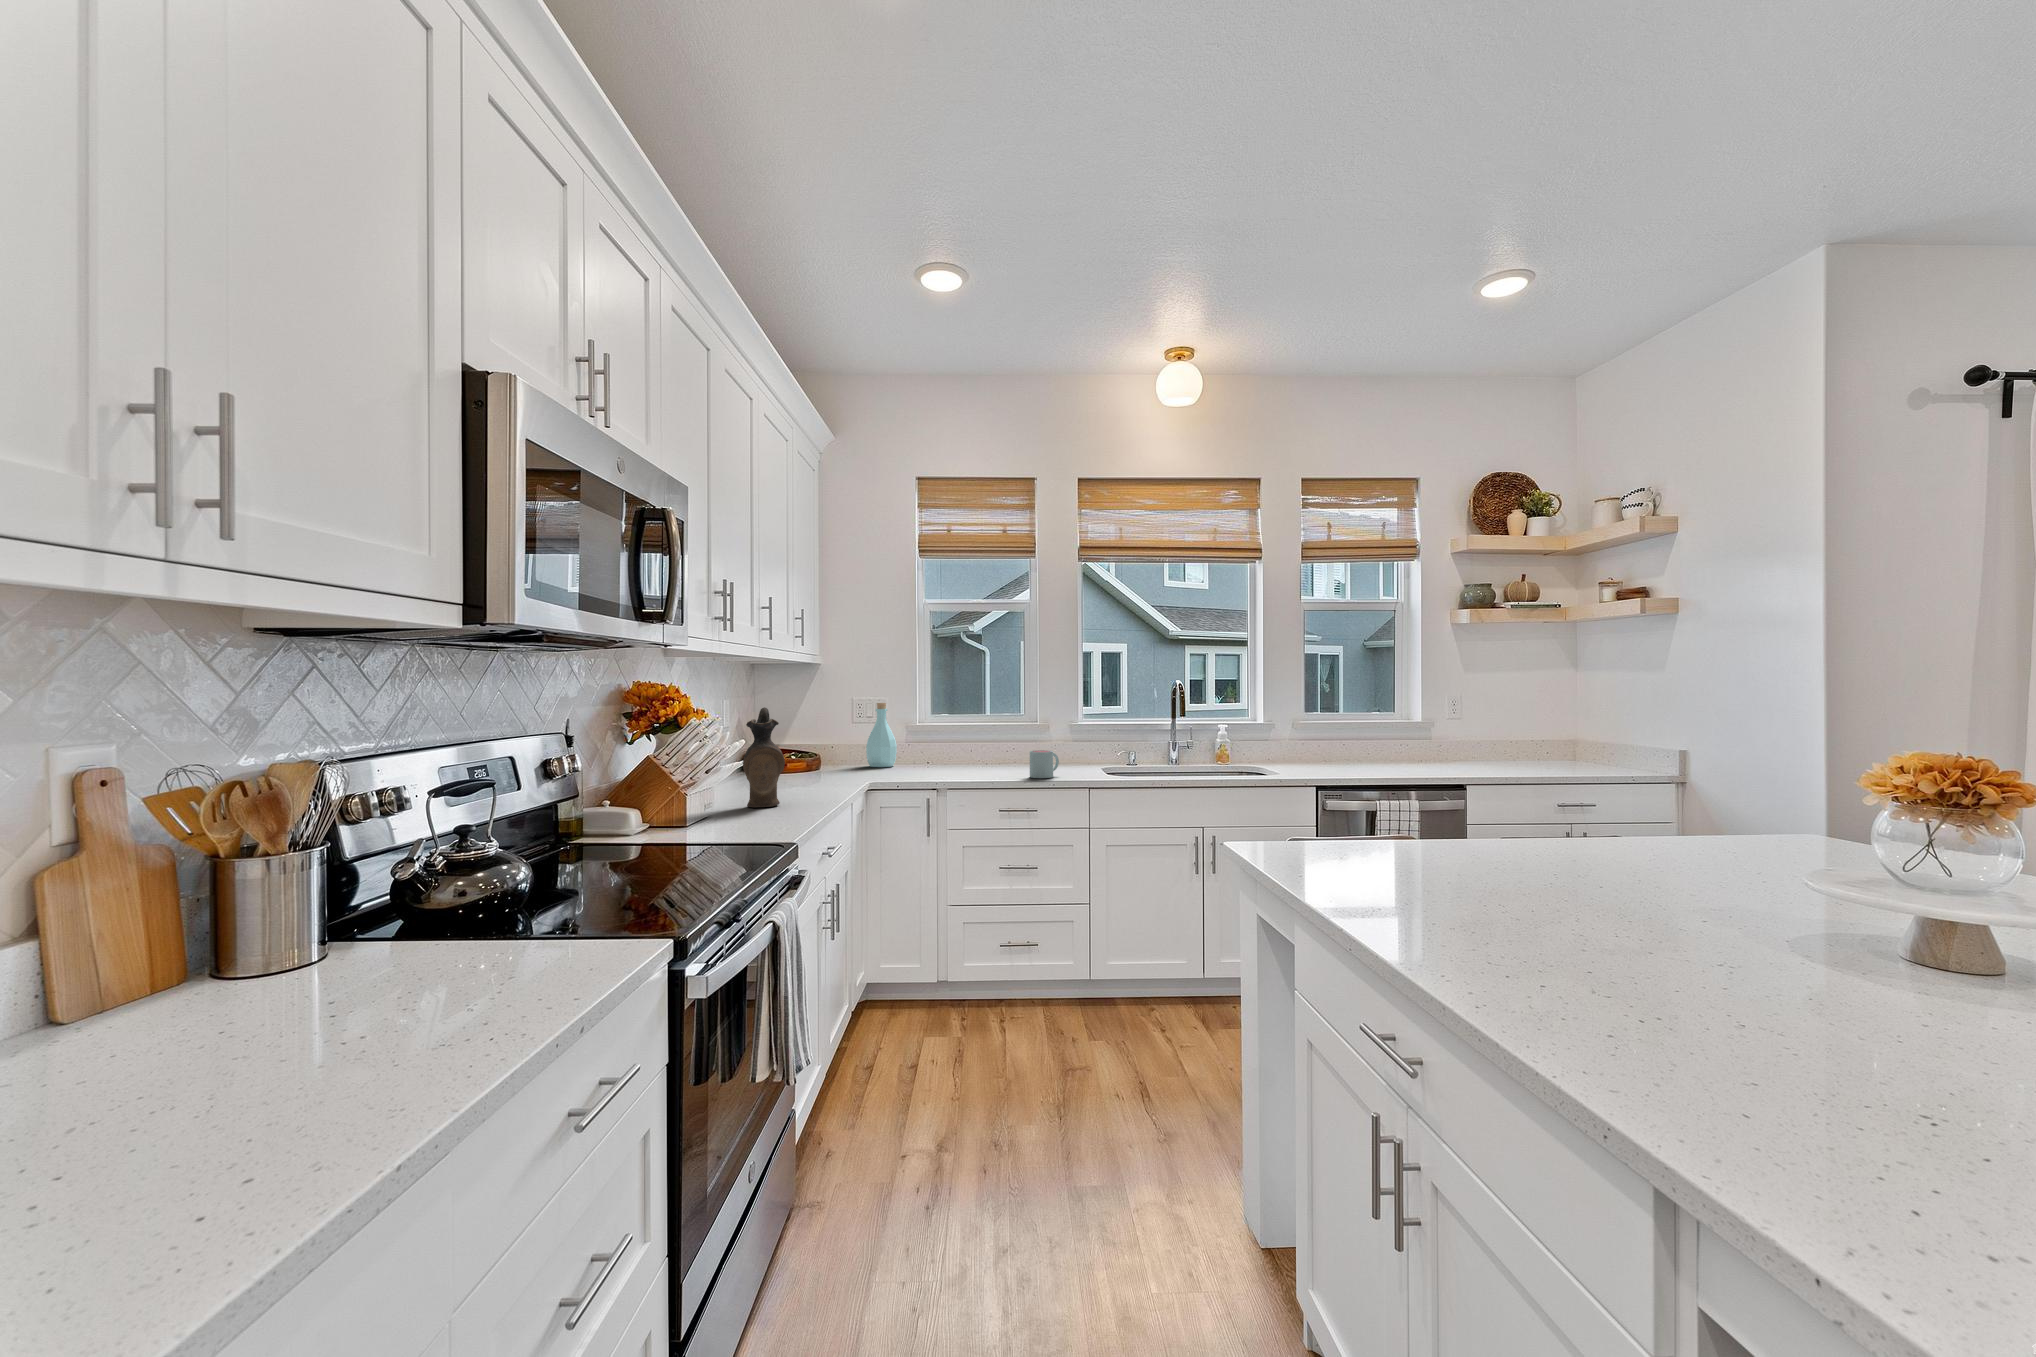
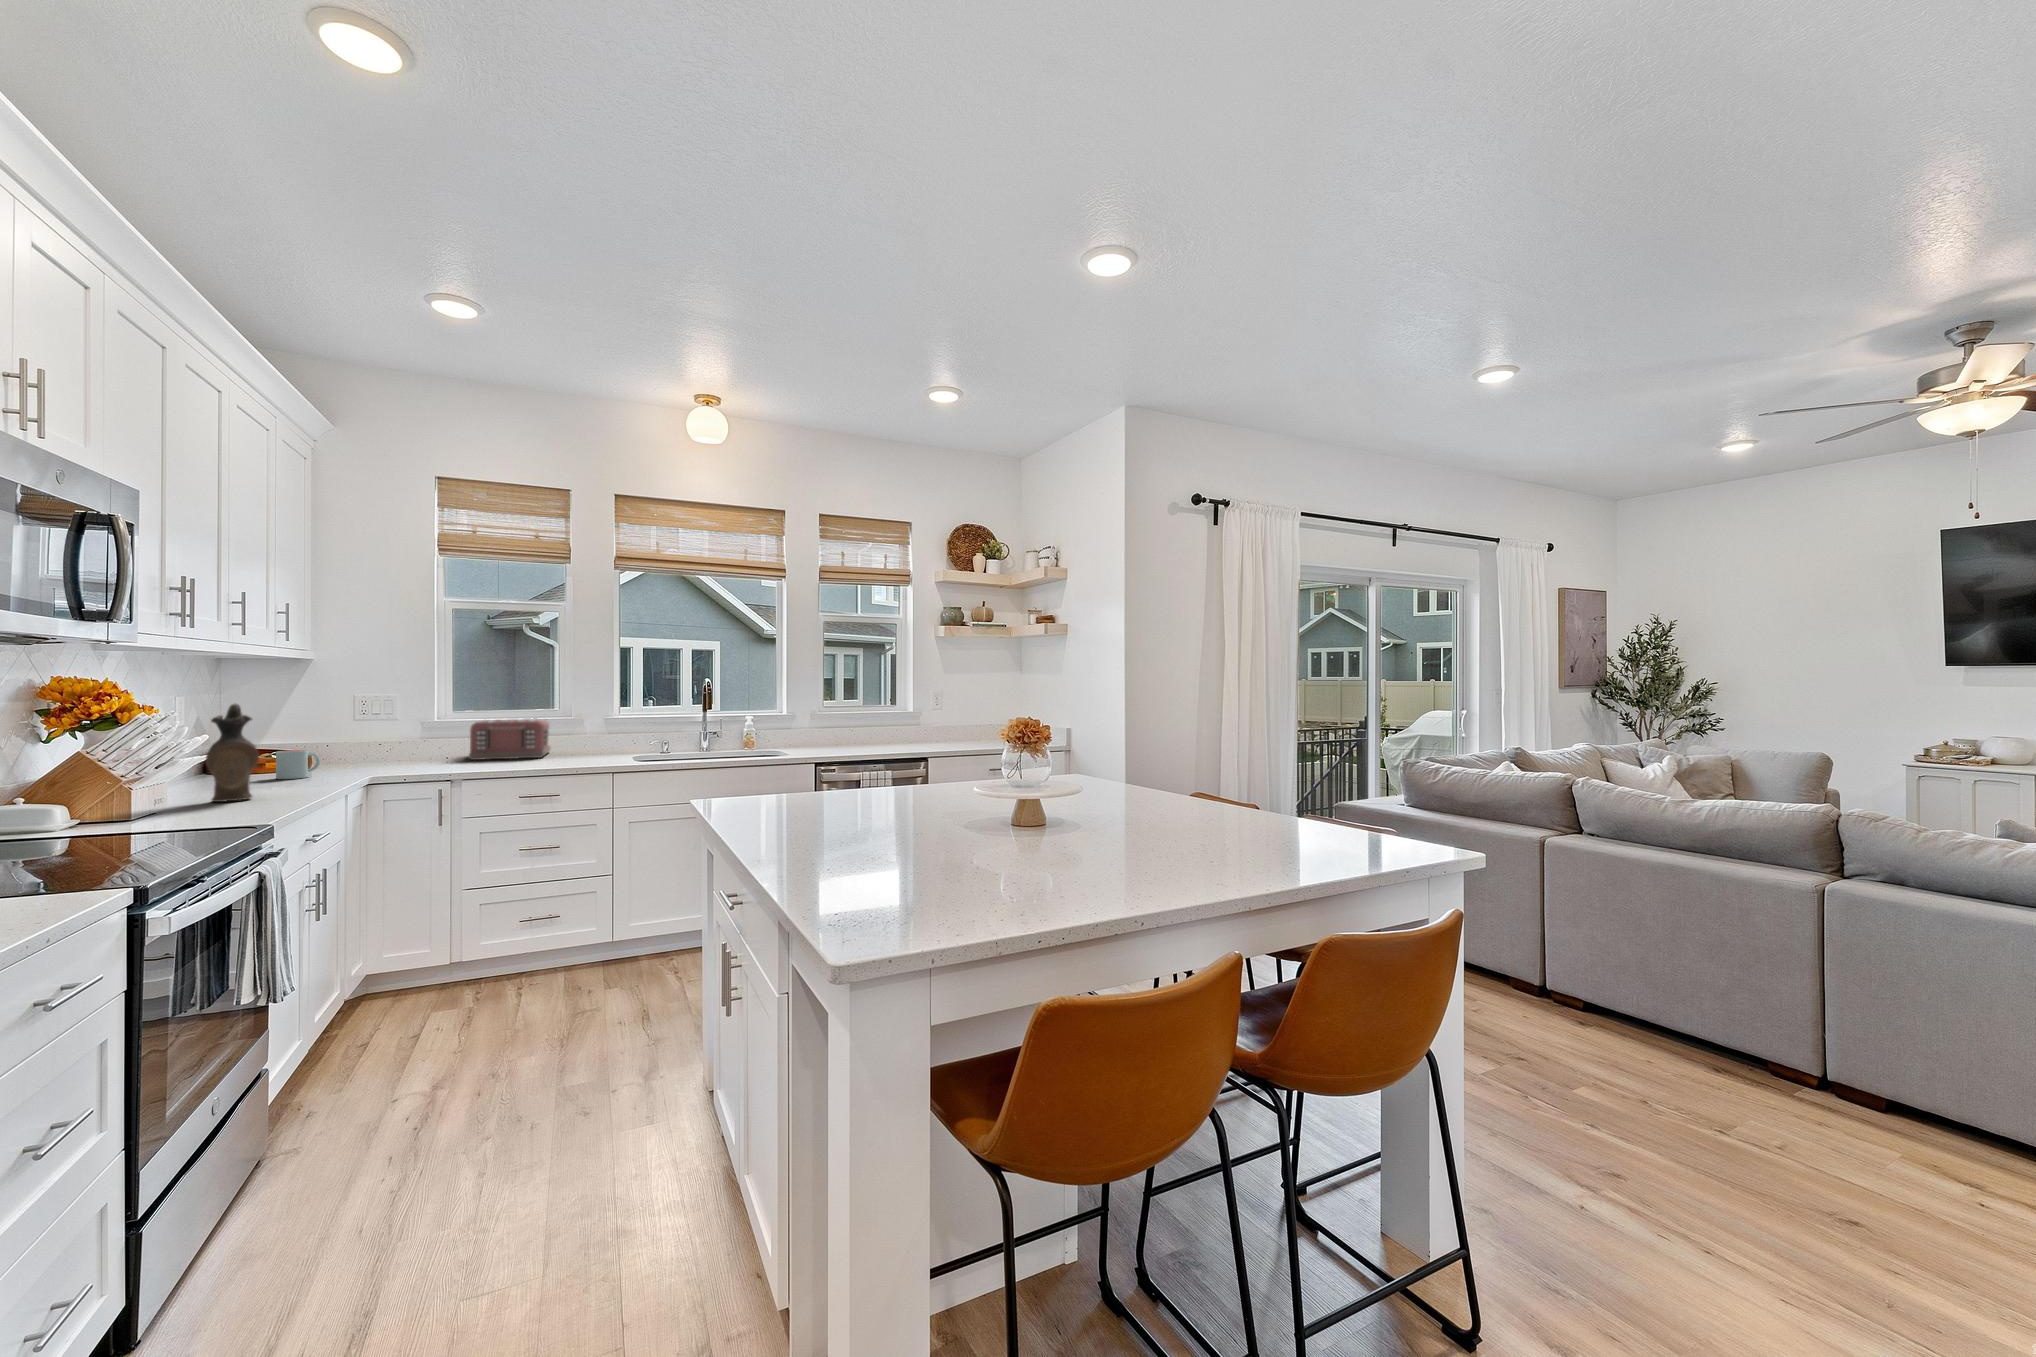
bottle: present [866,703,897,767] -> none [374,699,411,762]
toaster: none [948,724,1019,767] -> present [469,719,550,760]
mug: present [1030,750,1059,778] -> present [276,750,320,779]

